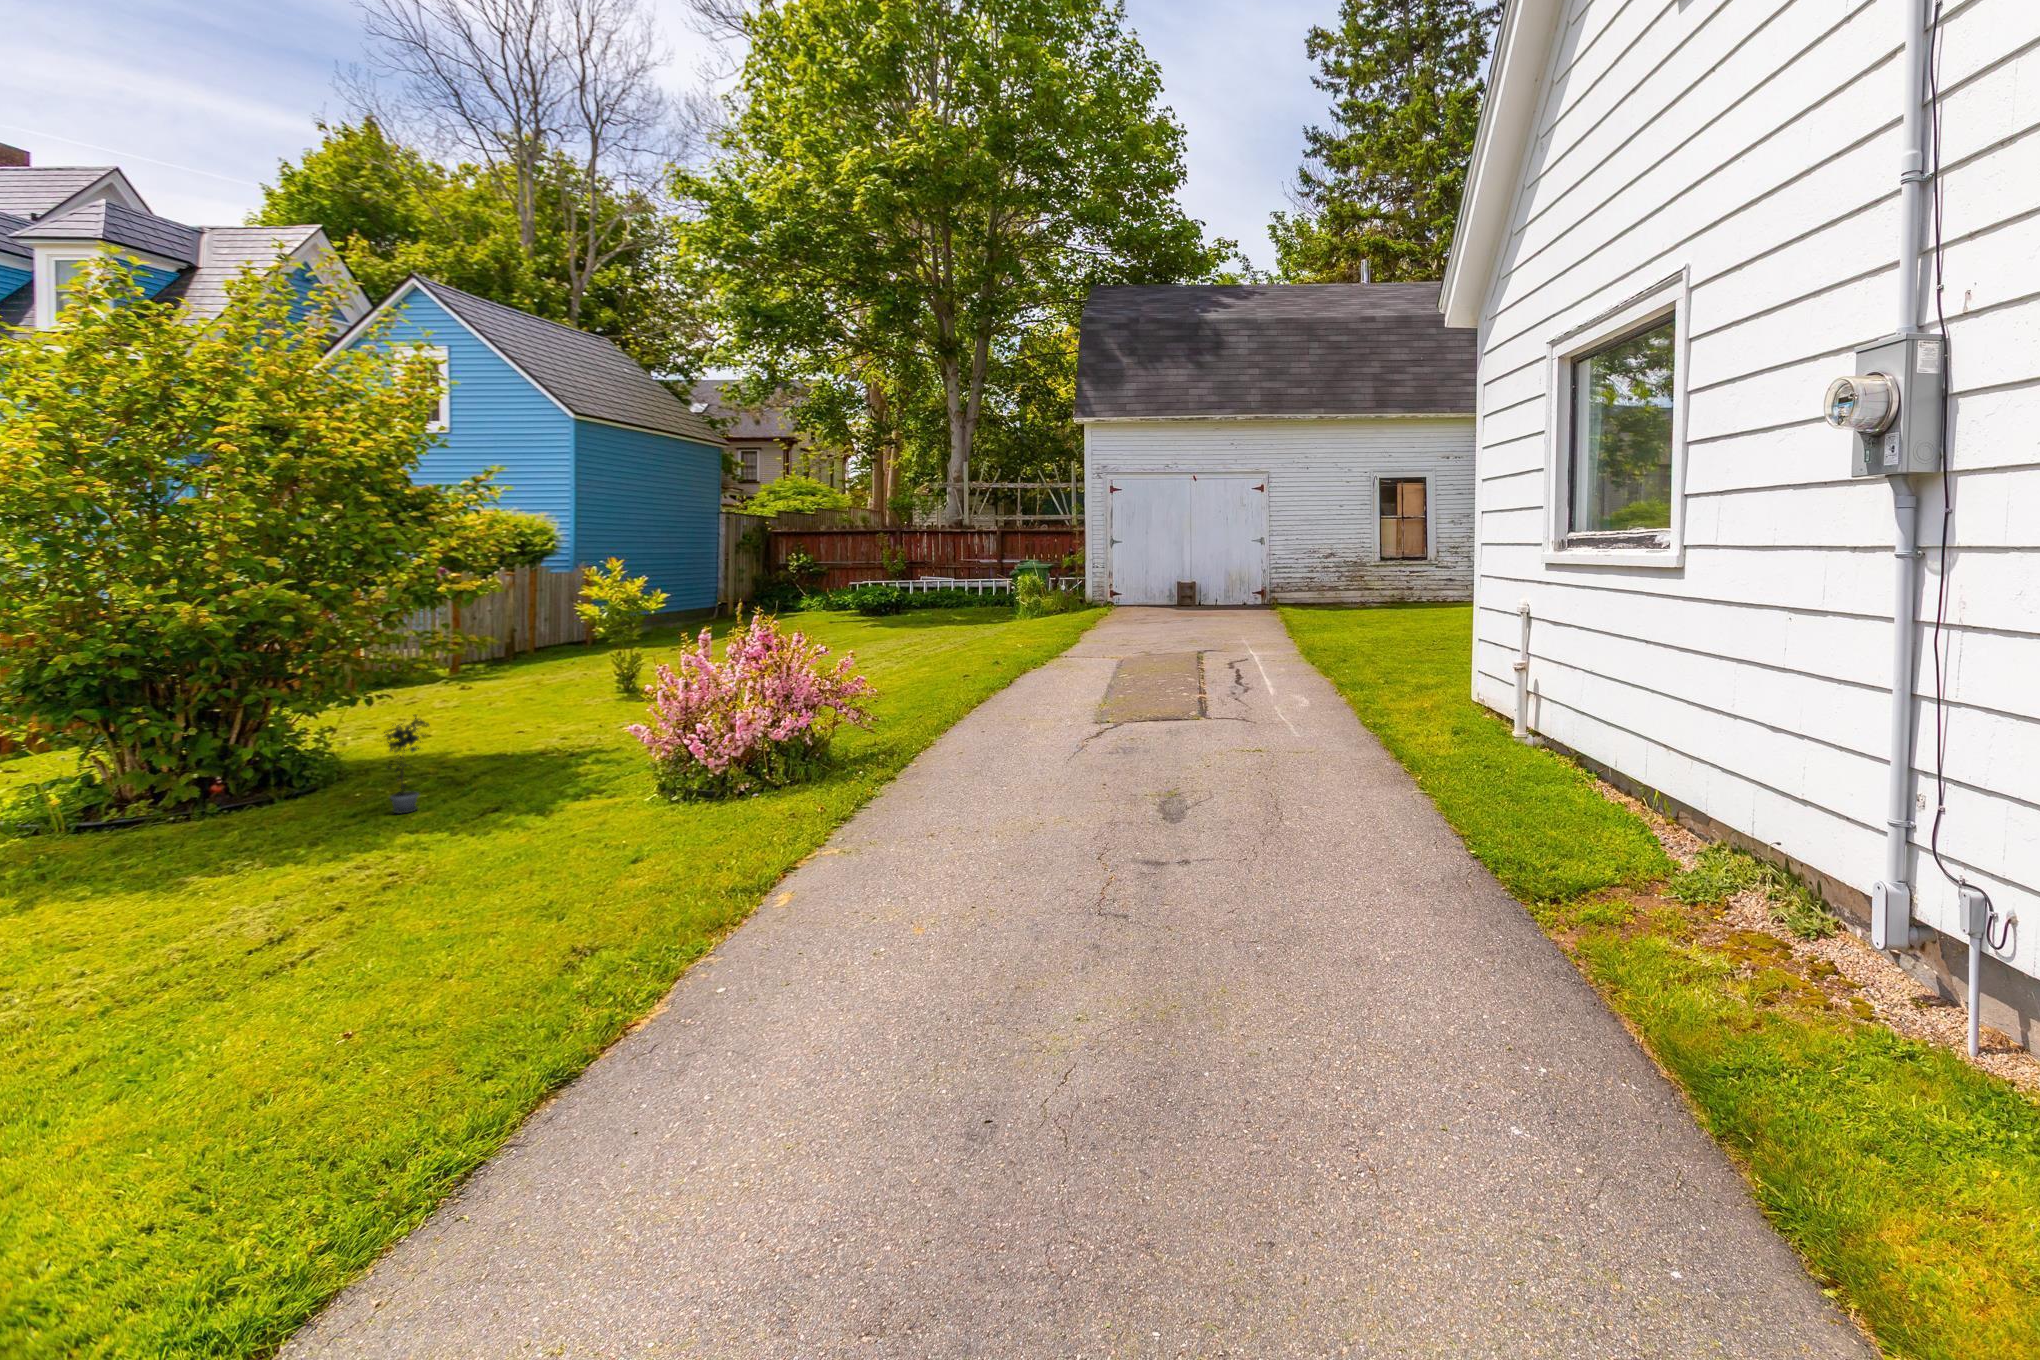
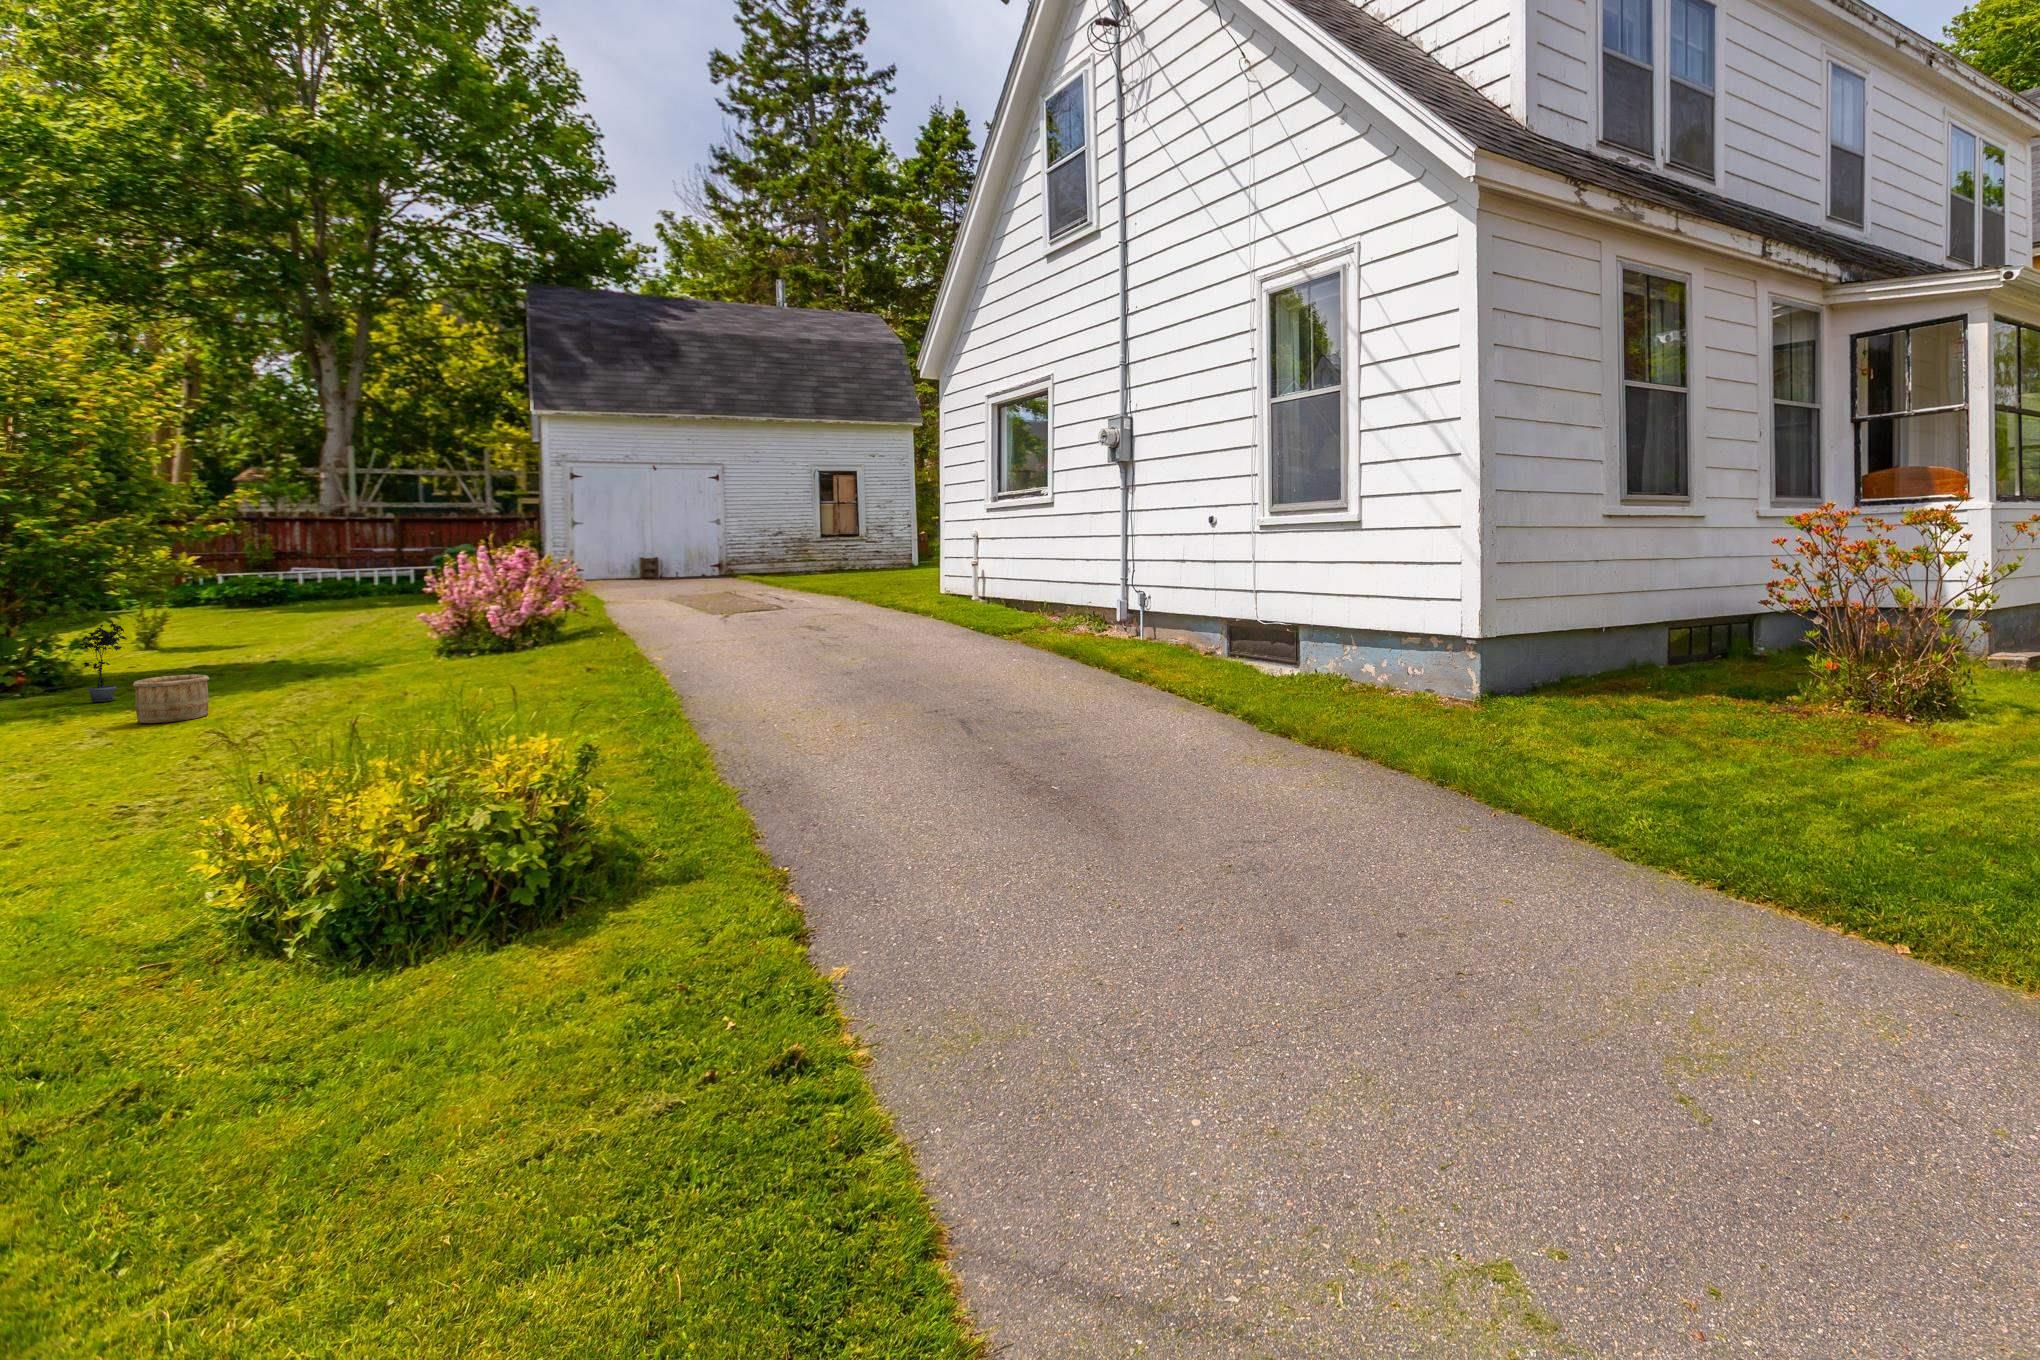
wooden bucket: none [219,835,322,916] -> present [133,674,209,723]

